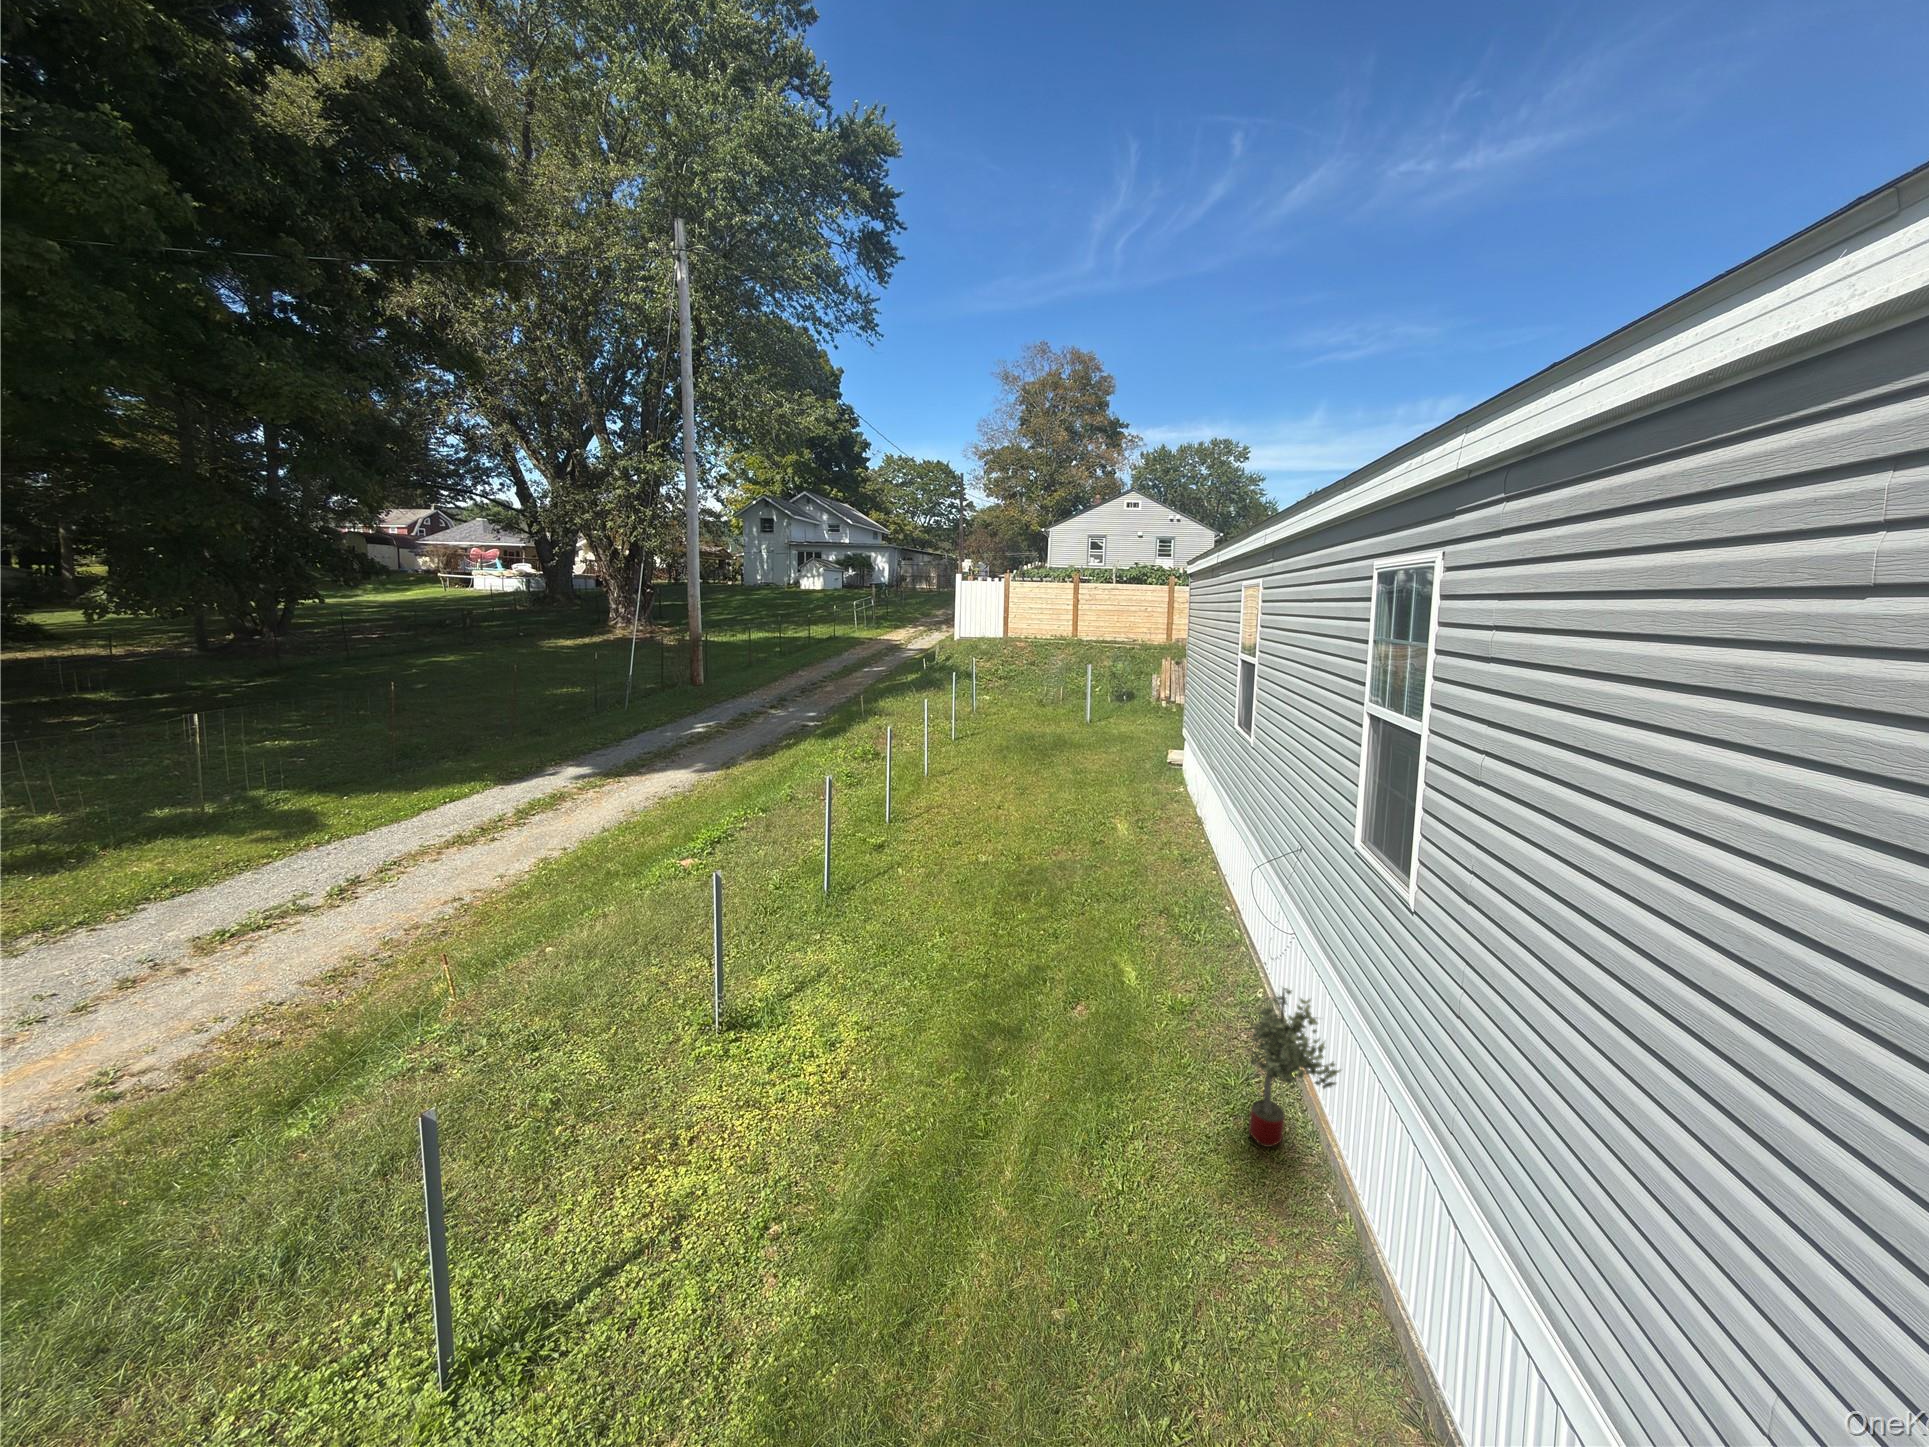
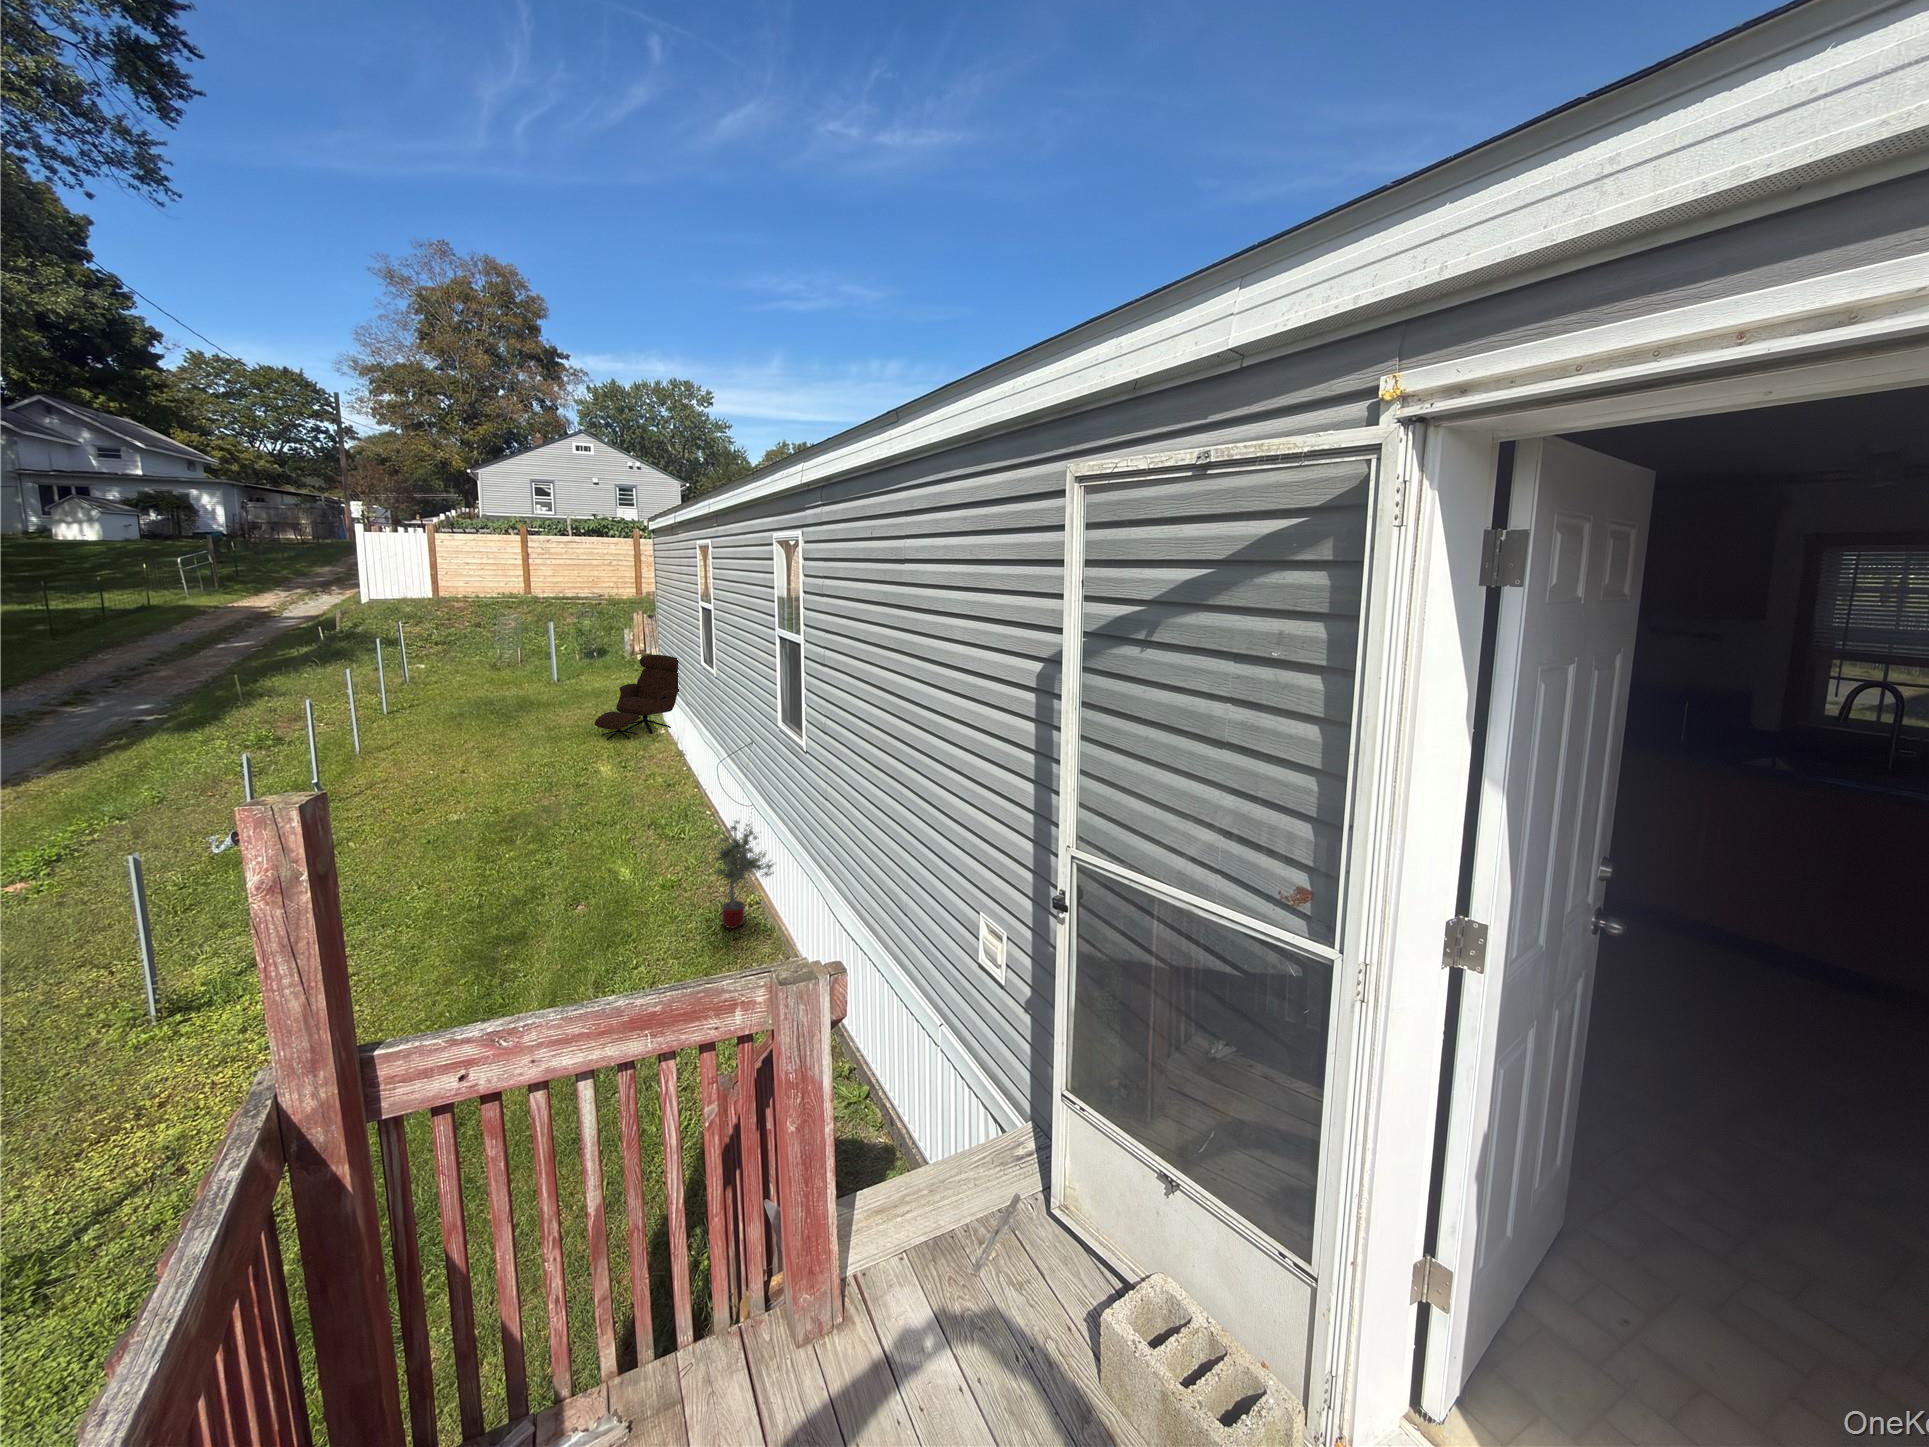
lounge chair: none [1115,706,1204,798] -> present [595,655,679,740]

